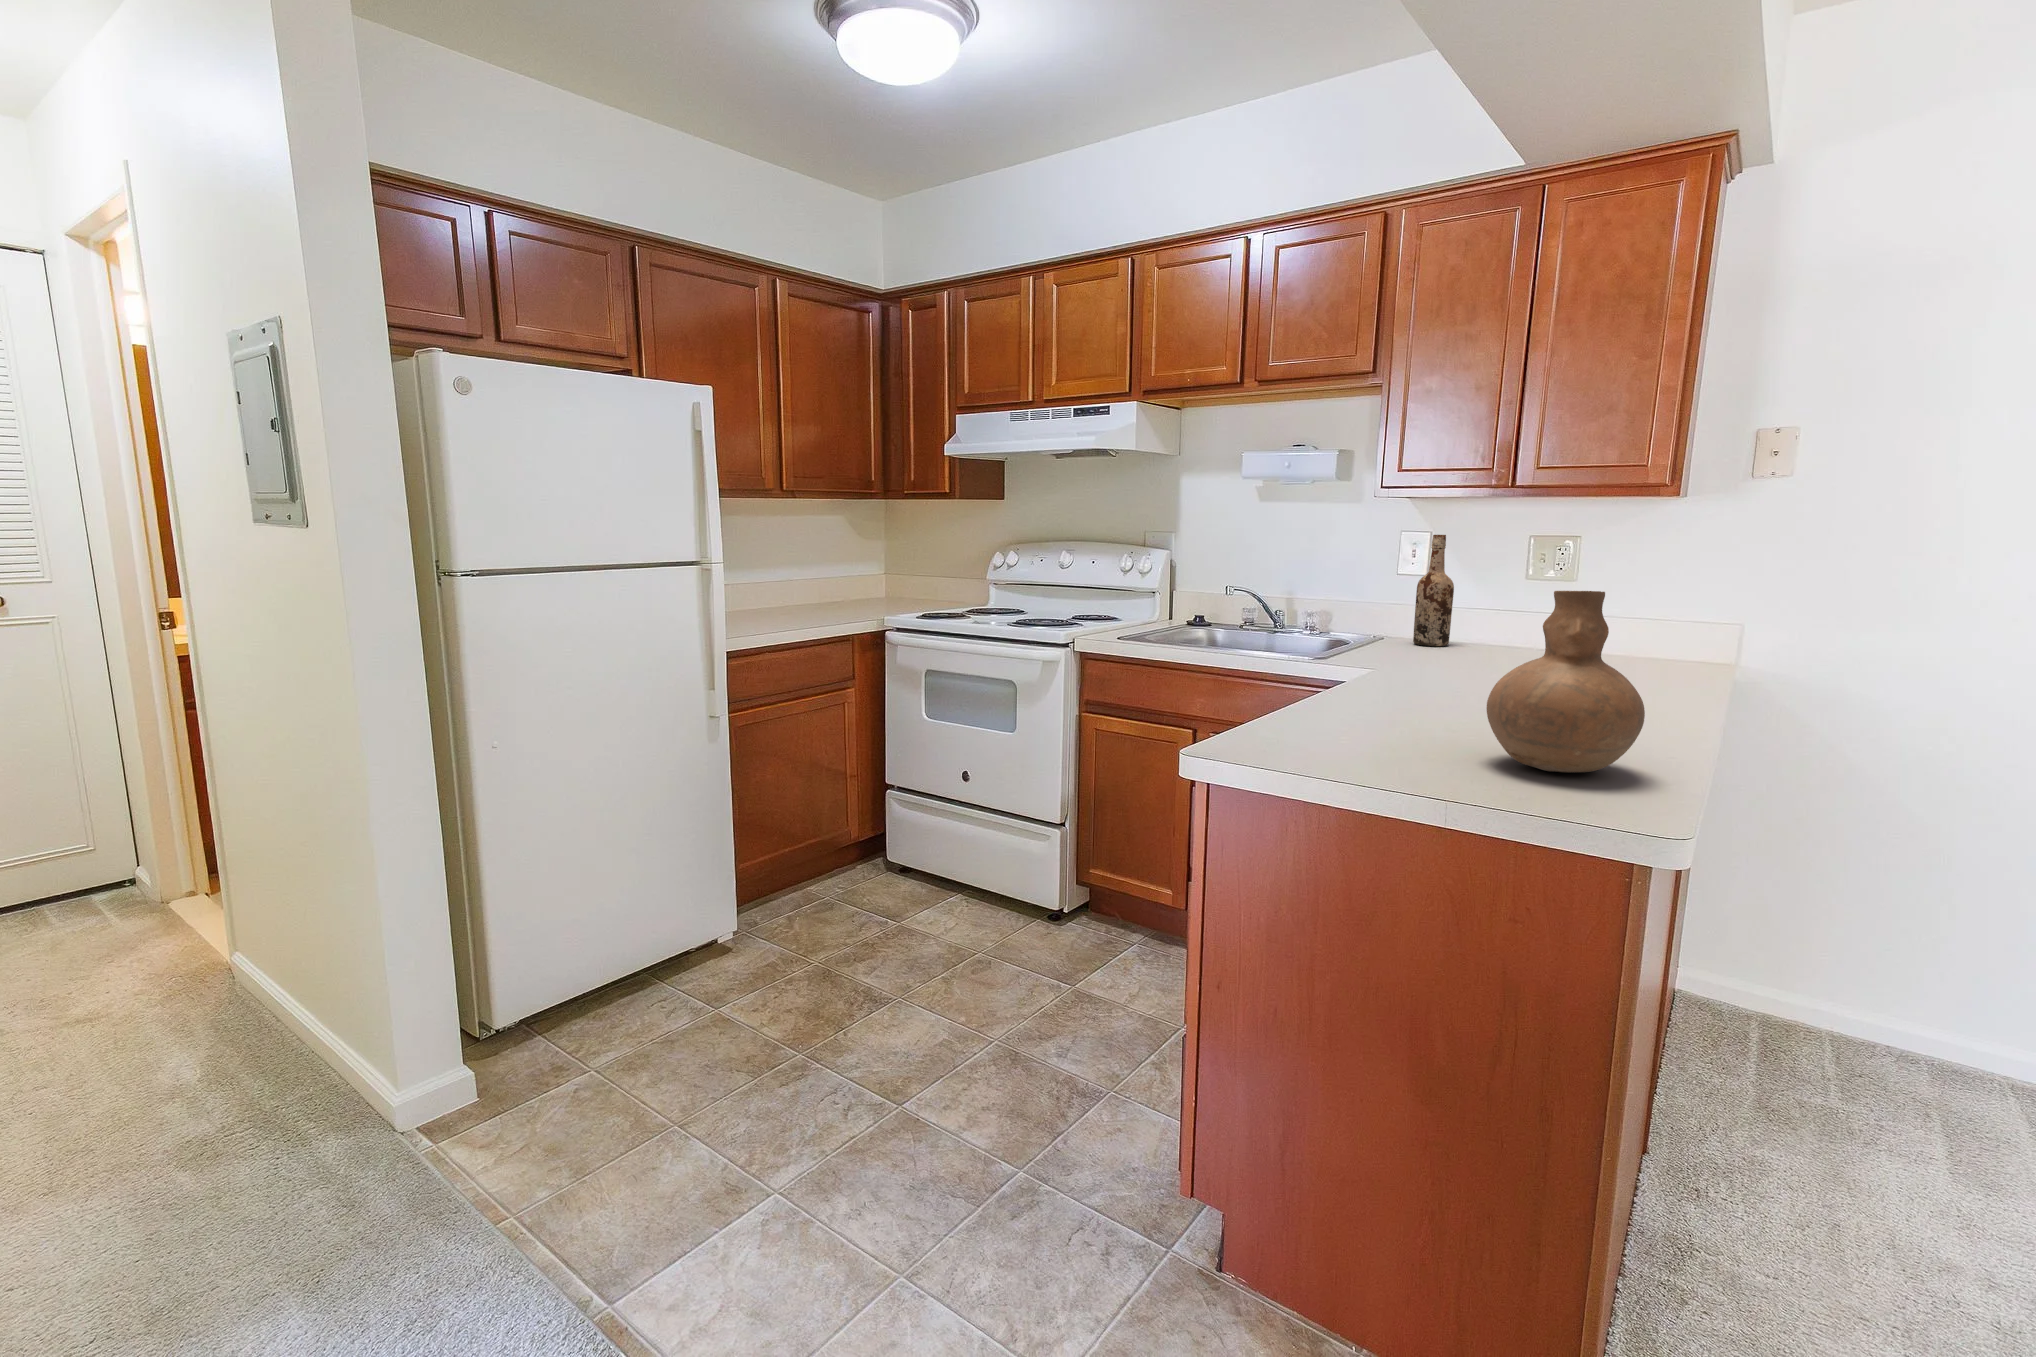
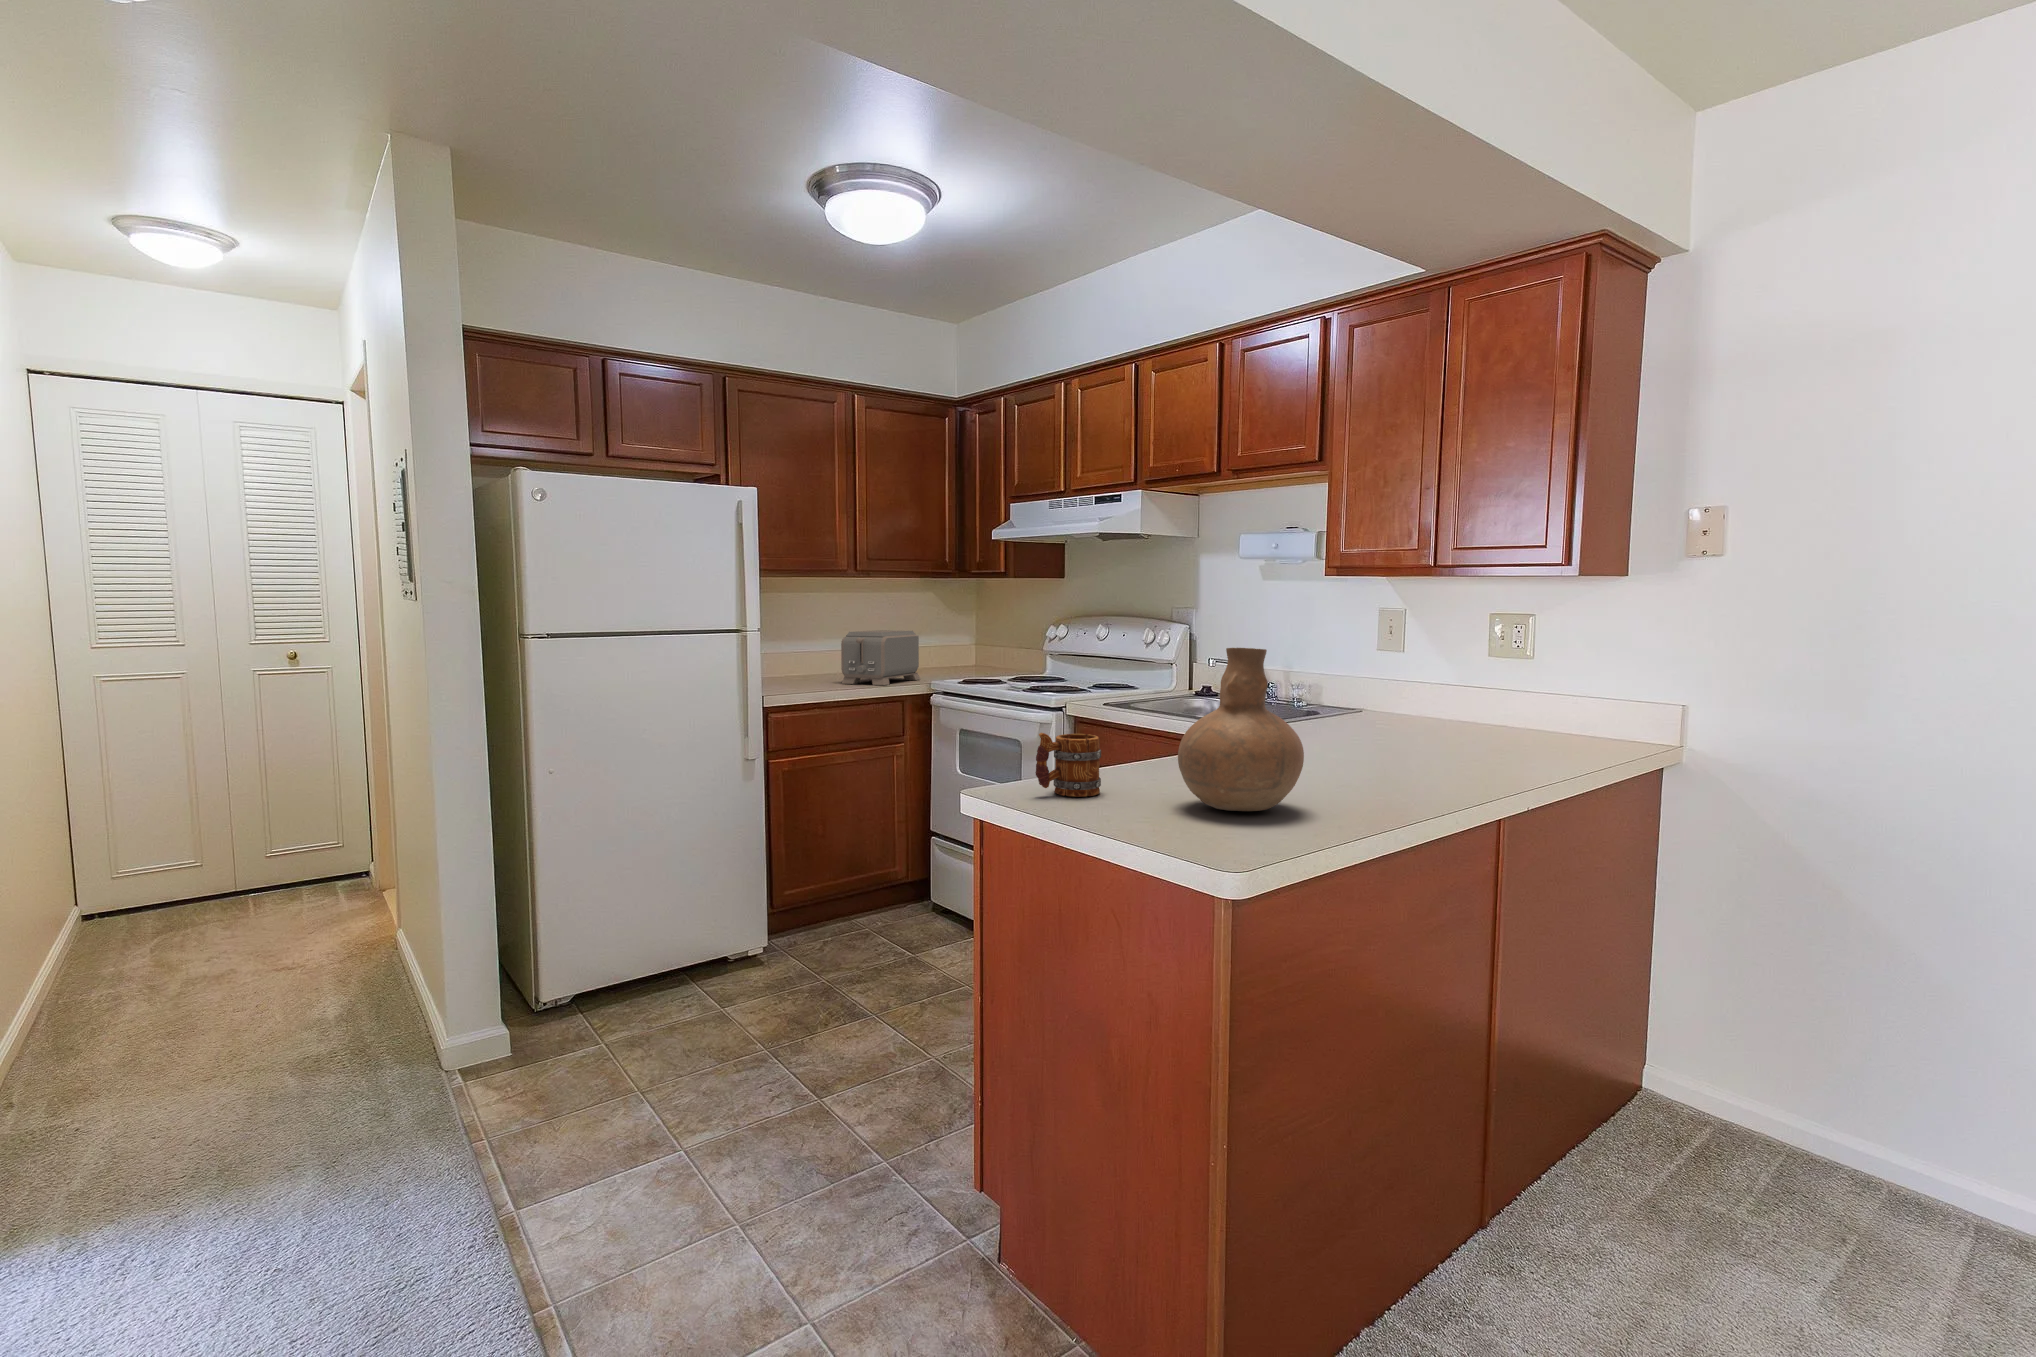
wine bottle: present [1413,535,1454,646] -> none [1386,609,1424,719]
toaster: none [772,558,852,621] -> present [841,630,920,685]
mug: none [1321,690,1385,763] -> present [1035,733,1101,797]

